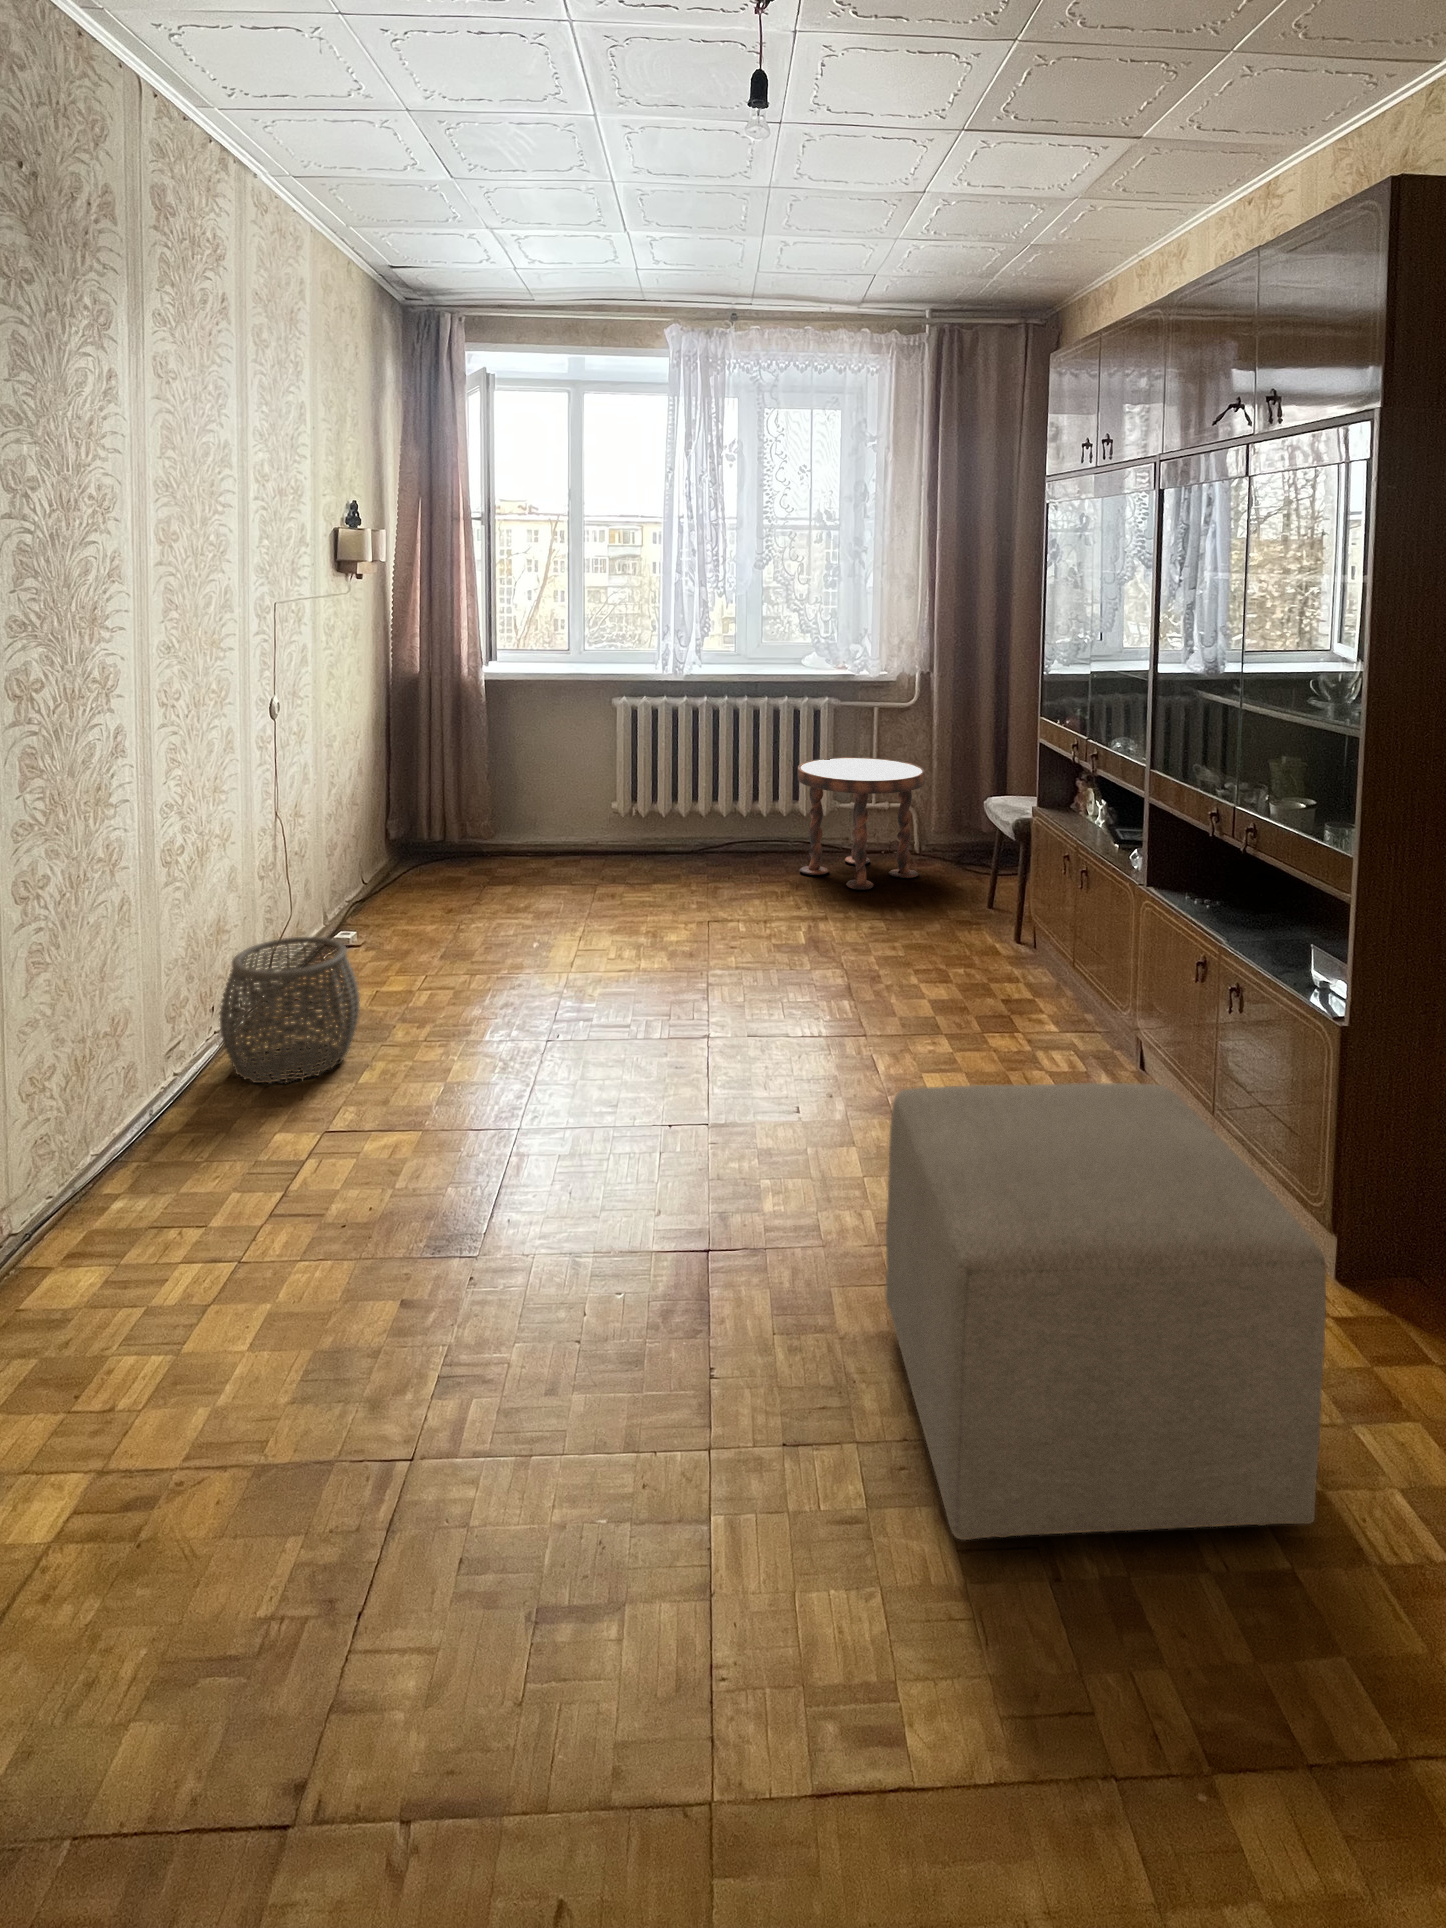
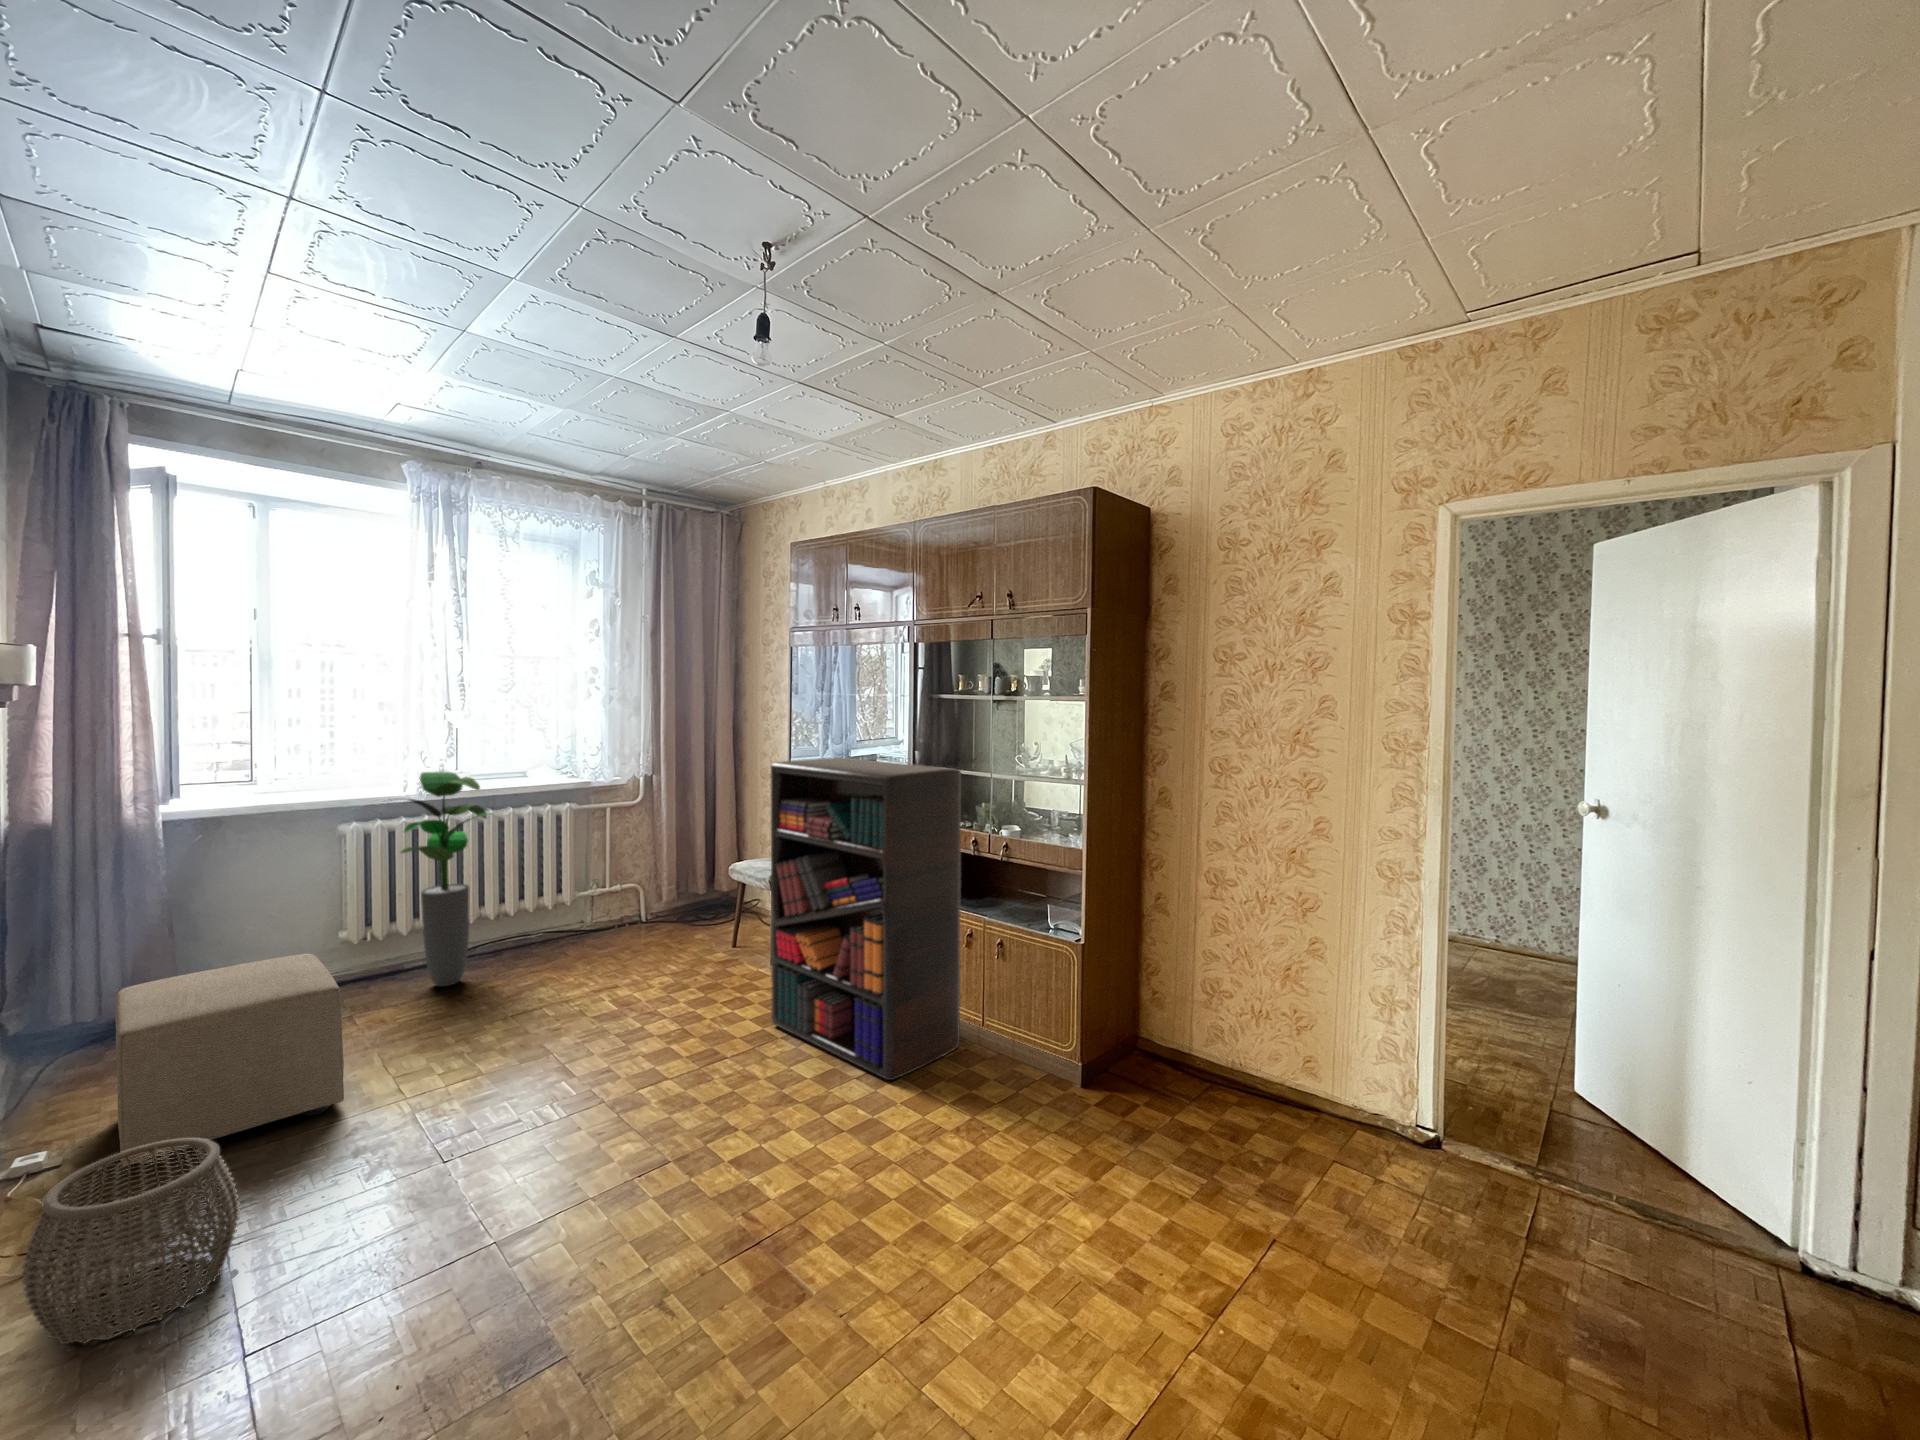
potted plant: none [628,643,730,879] -> present [389,772,491,986]
bookshelf: none [946,652,1202,1142] -> present [771,757,961,1080]
side table: present [798,757,925,890] -> none [552,850,662,956]
ottoman: present [885,1083,1326,1540] -> present [116,954,344,1166]

